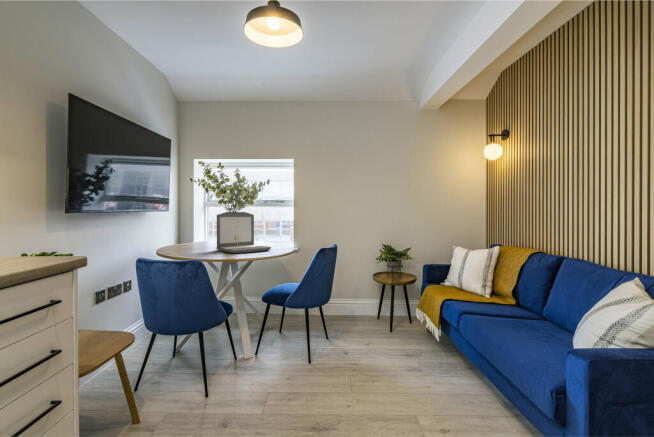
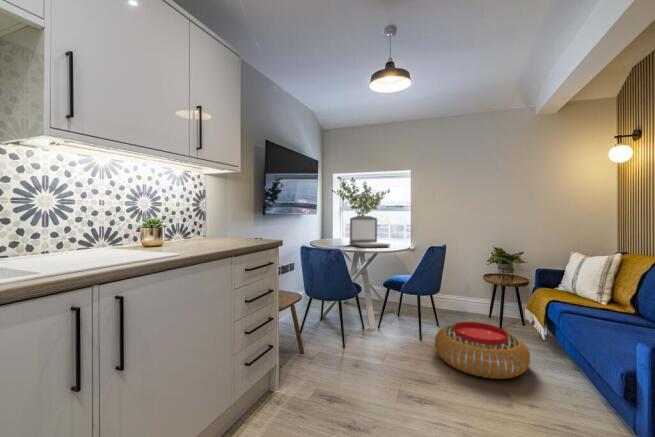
pouf: none [329,335,435,410] -> present [435,322,530,379]

